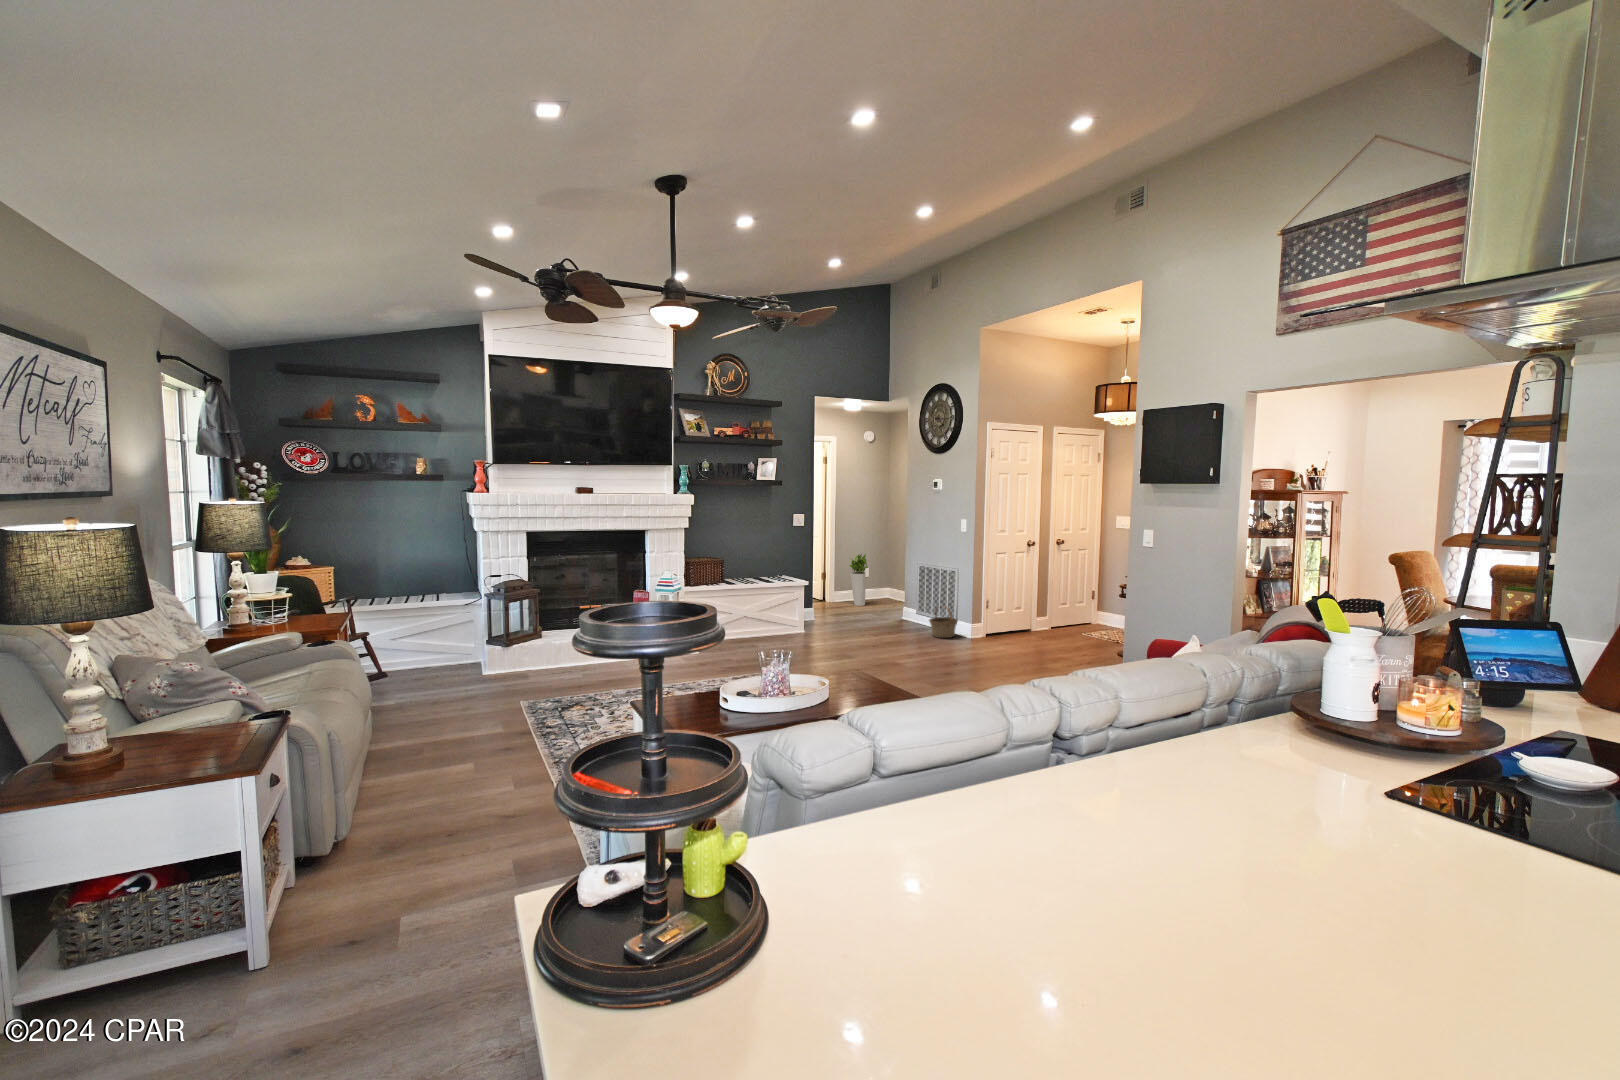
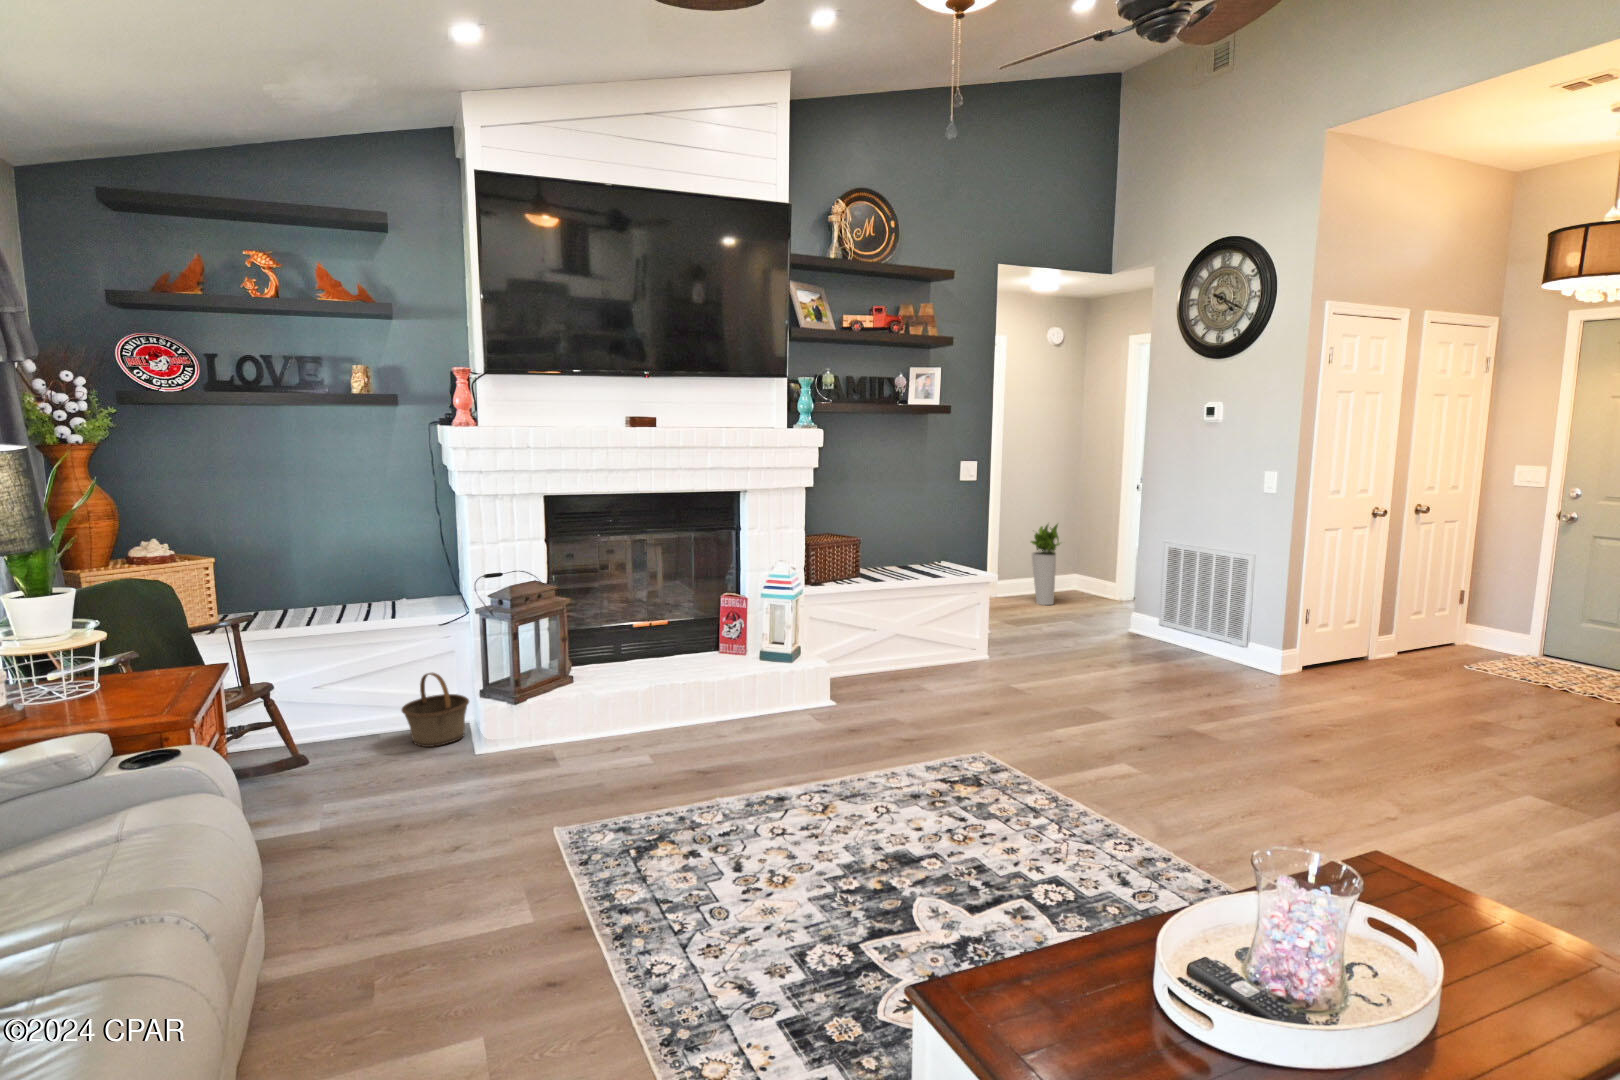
basket: present [929,608,957,638] -> present [402,673,469,747]

